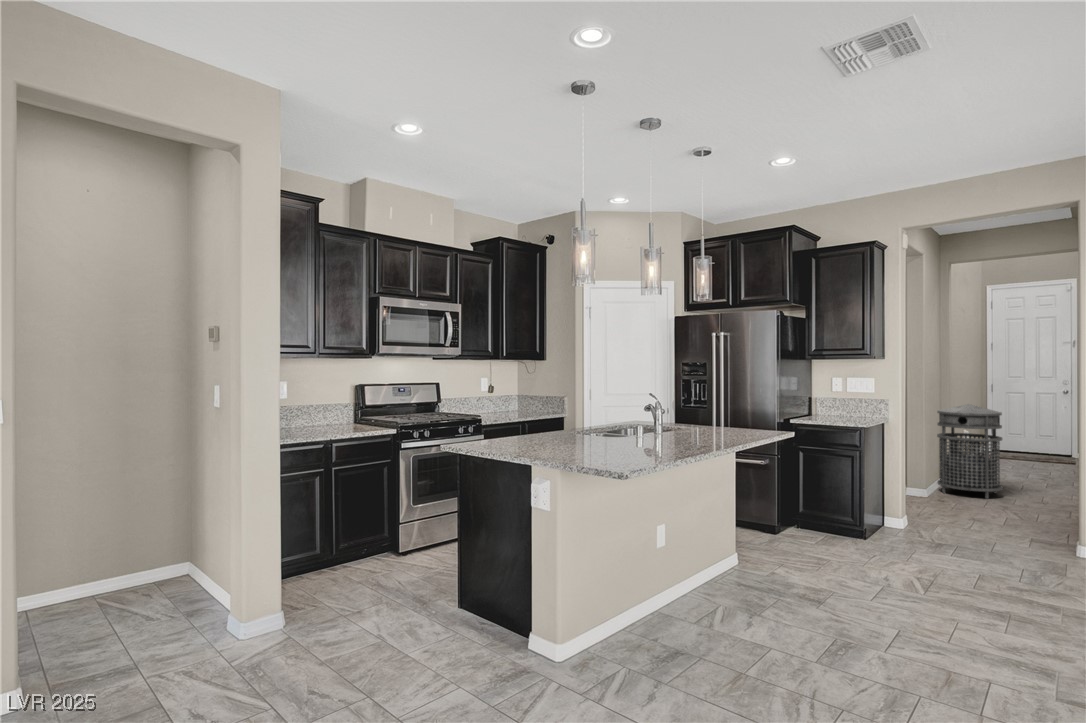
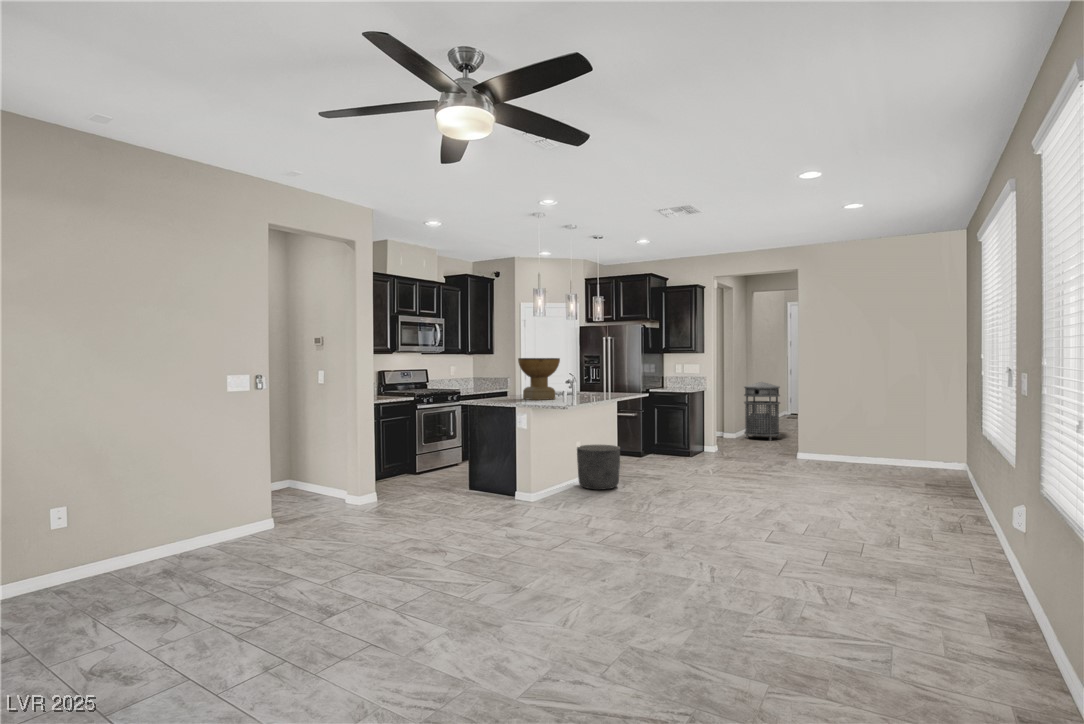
decorative bowl: none [541,367,624,452] -> present [518,358,560,400]
planter: none [659,532,747,633] -> present [577,445,620,490]

